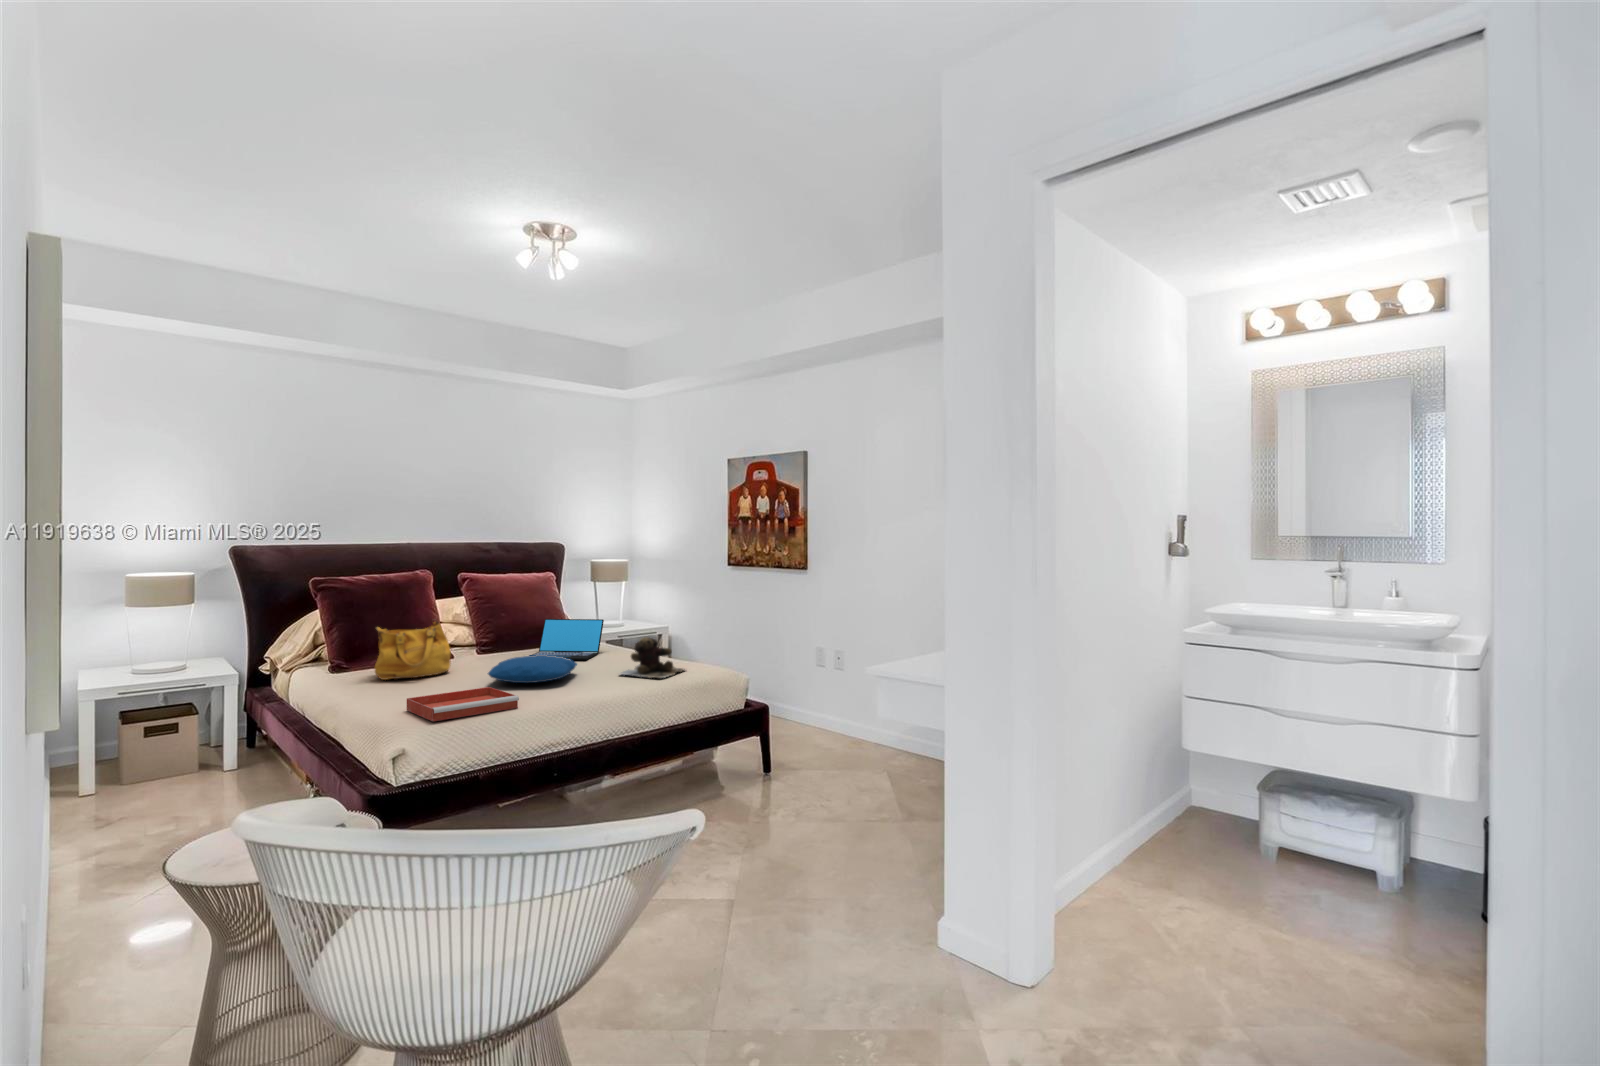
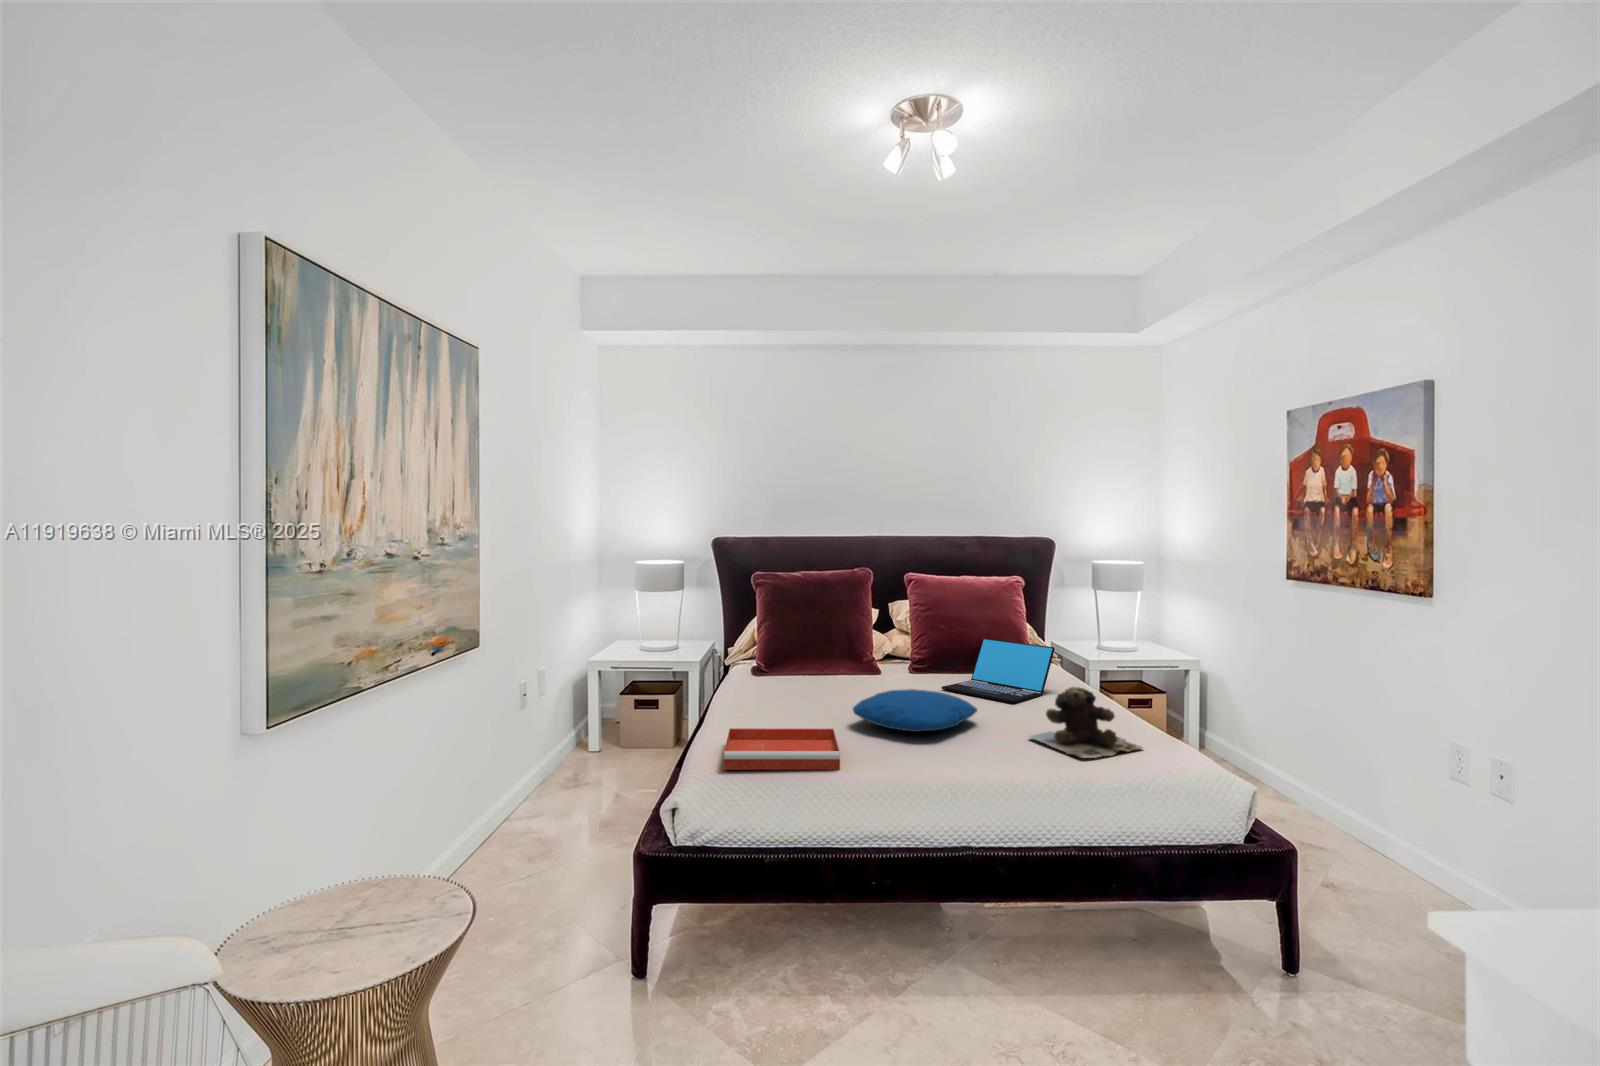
handbag: present [375,621,451,680] -> none [763,628,847,696]

